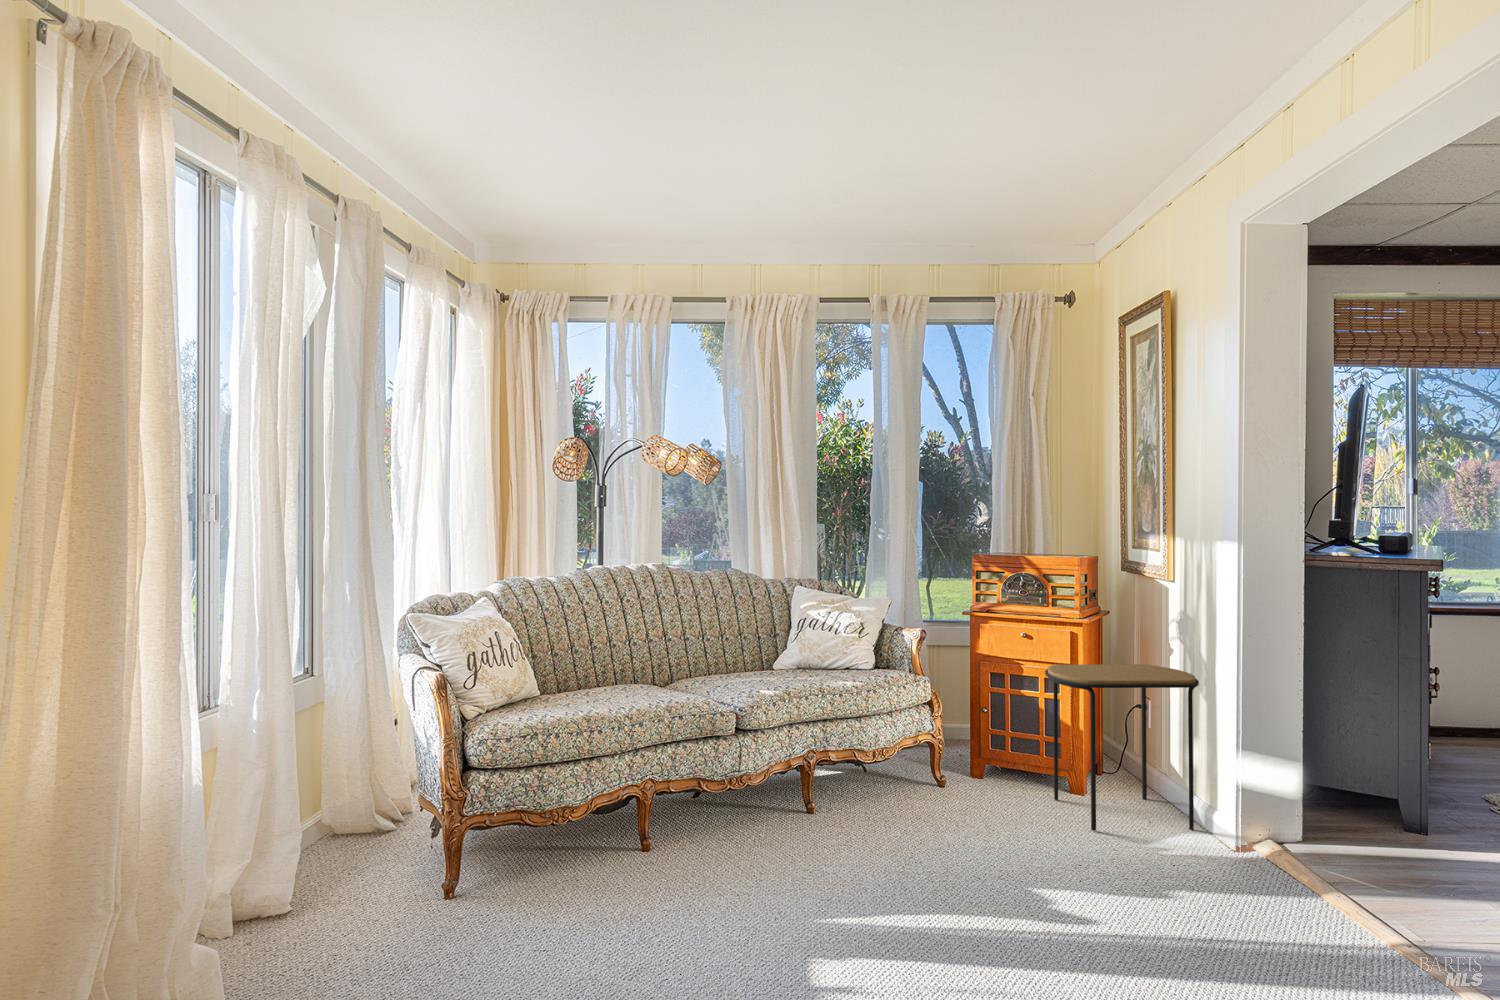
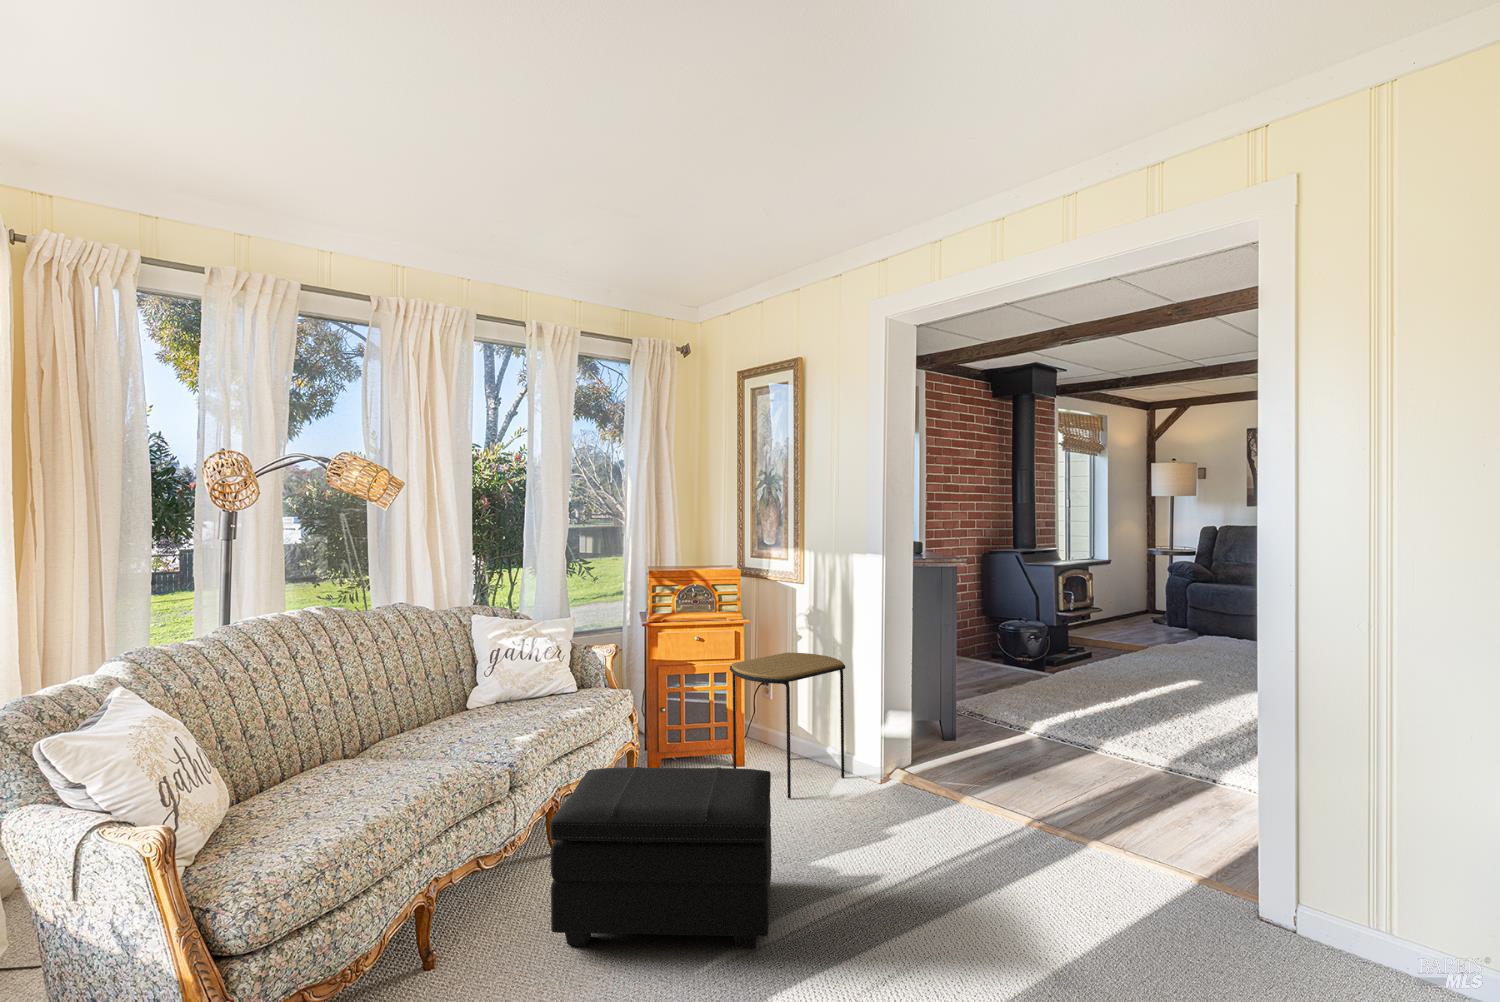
footstool: none [730,728,975,923] -> present [550,767,771,949]

